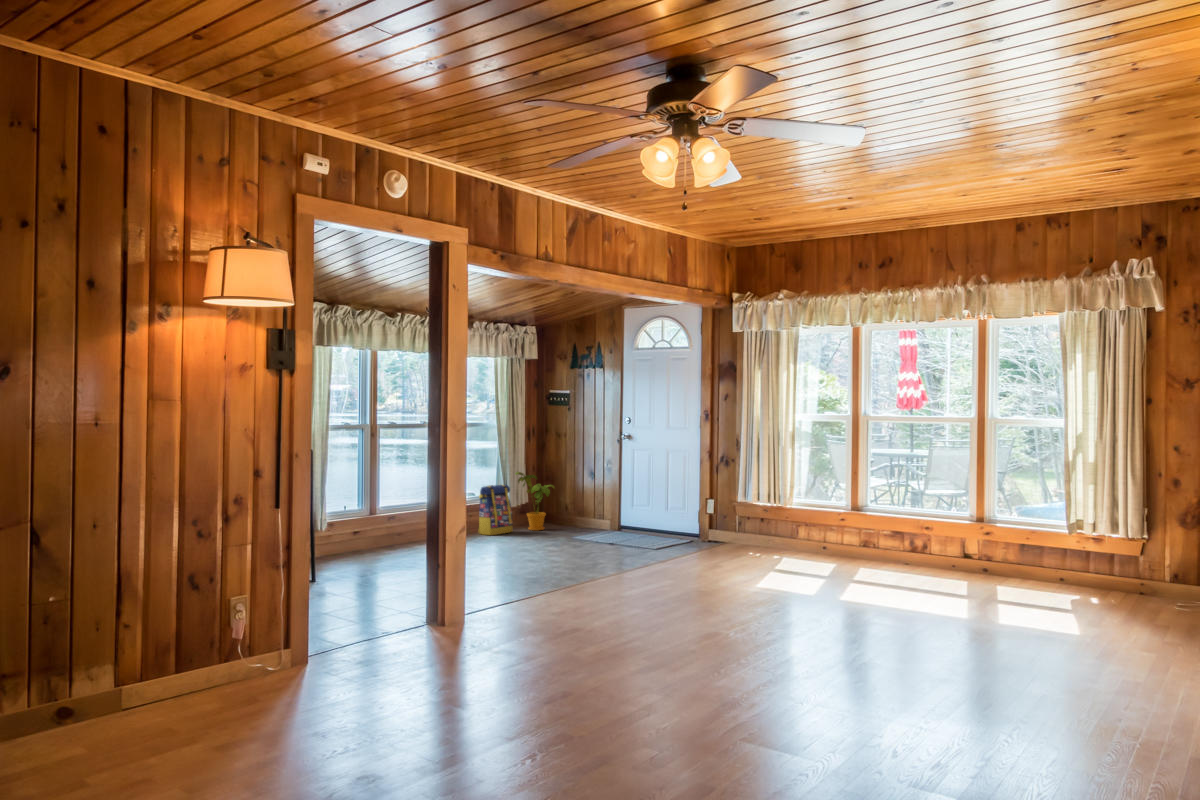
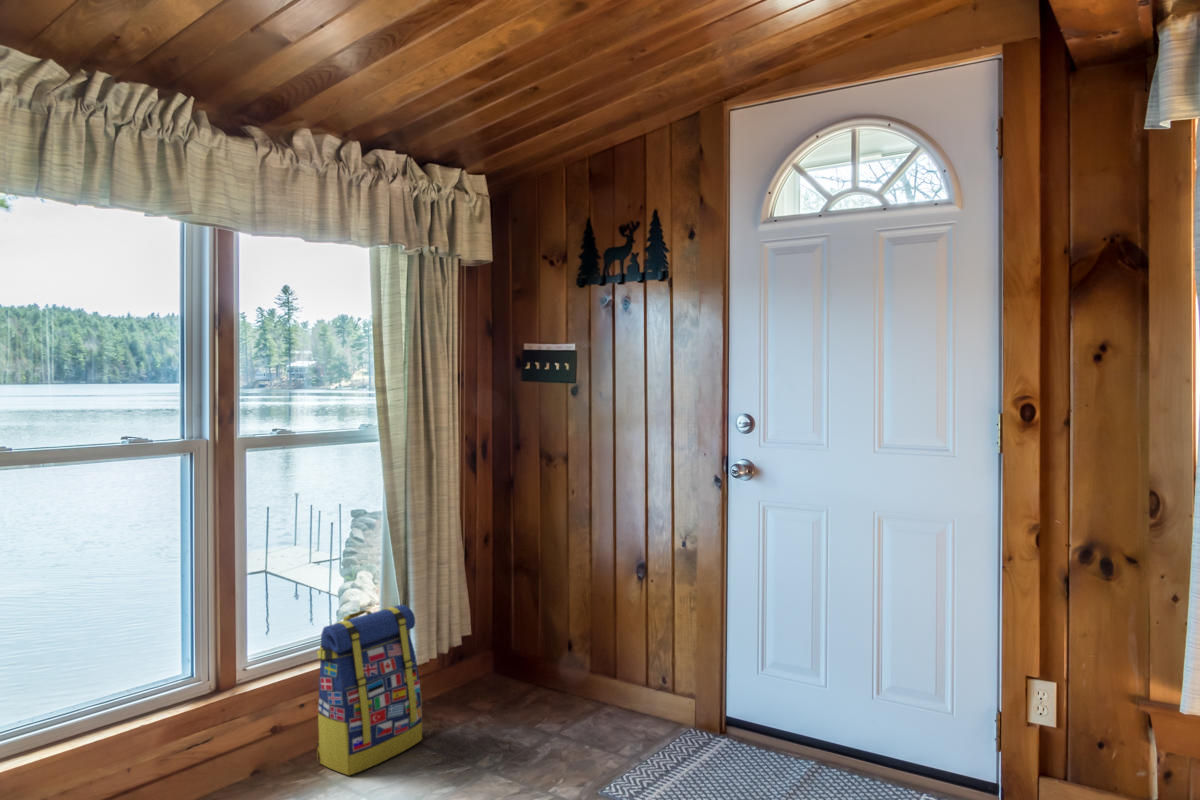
house plant: present [515,472,555,531] -> none [432,563,539,723]

